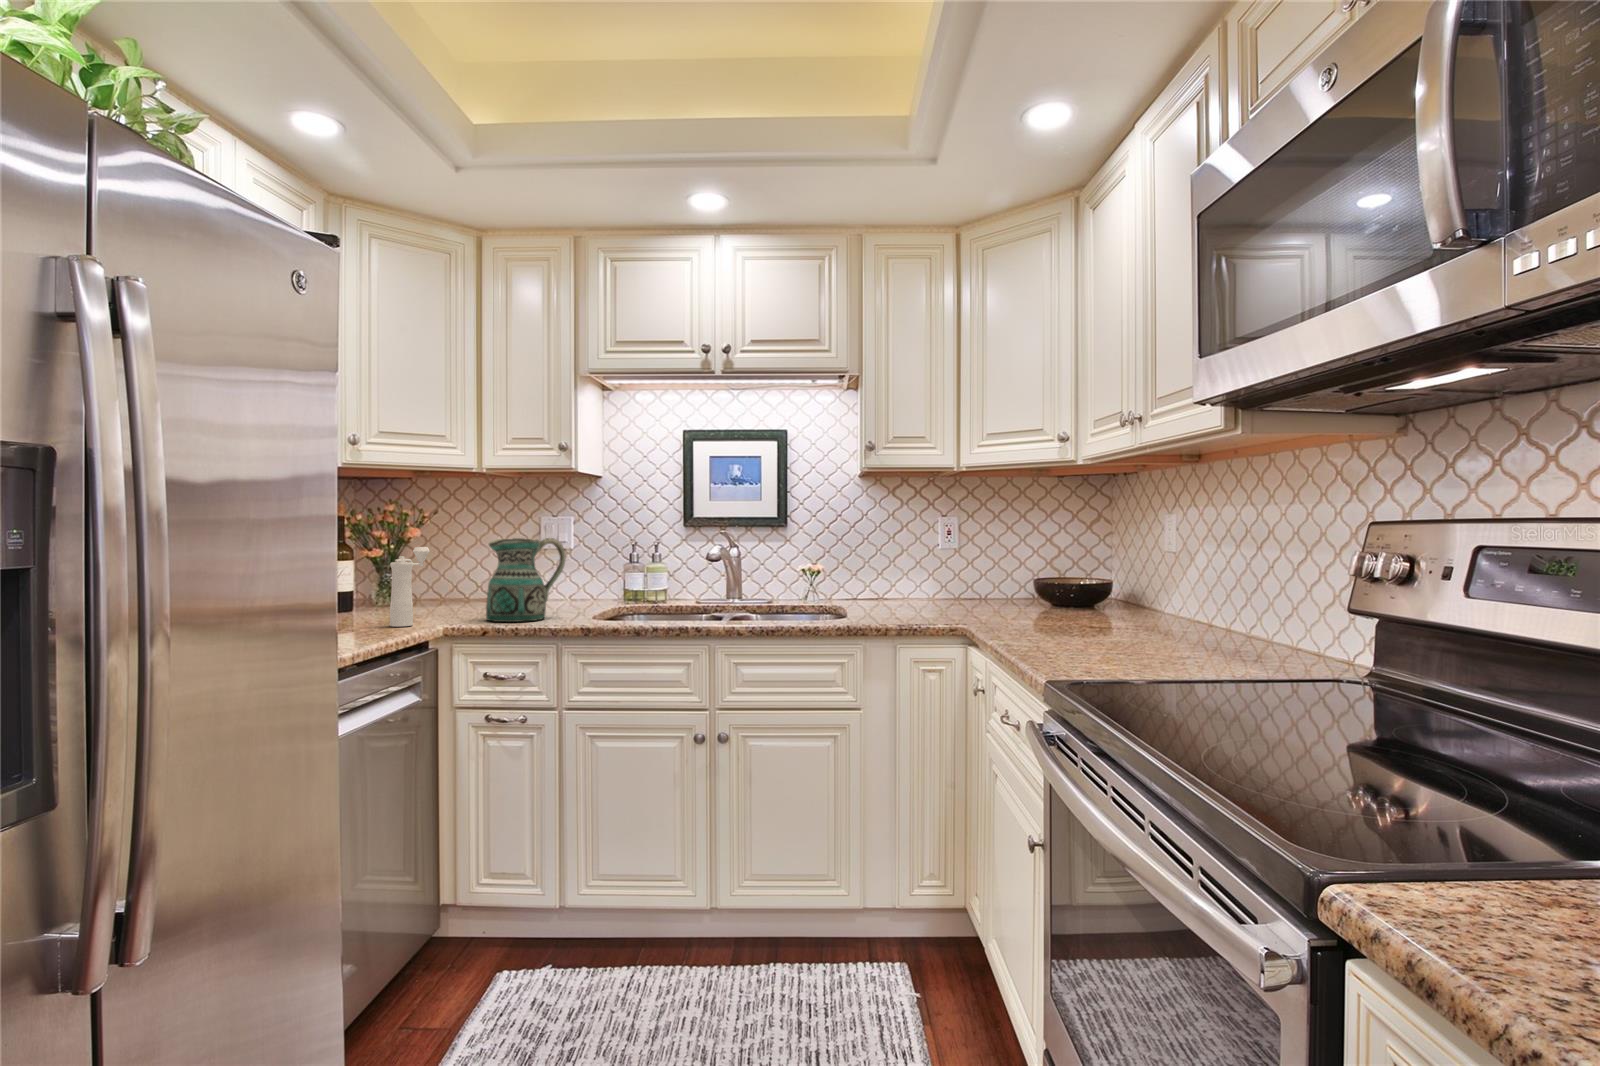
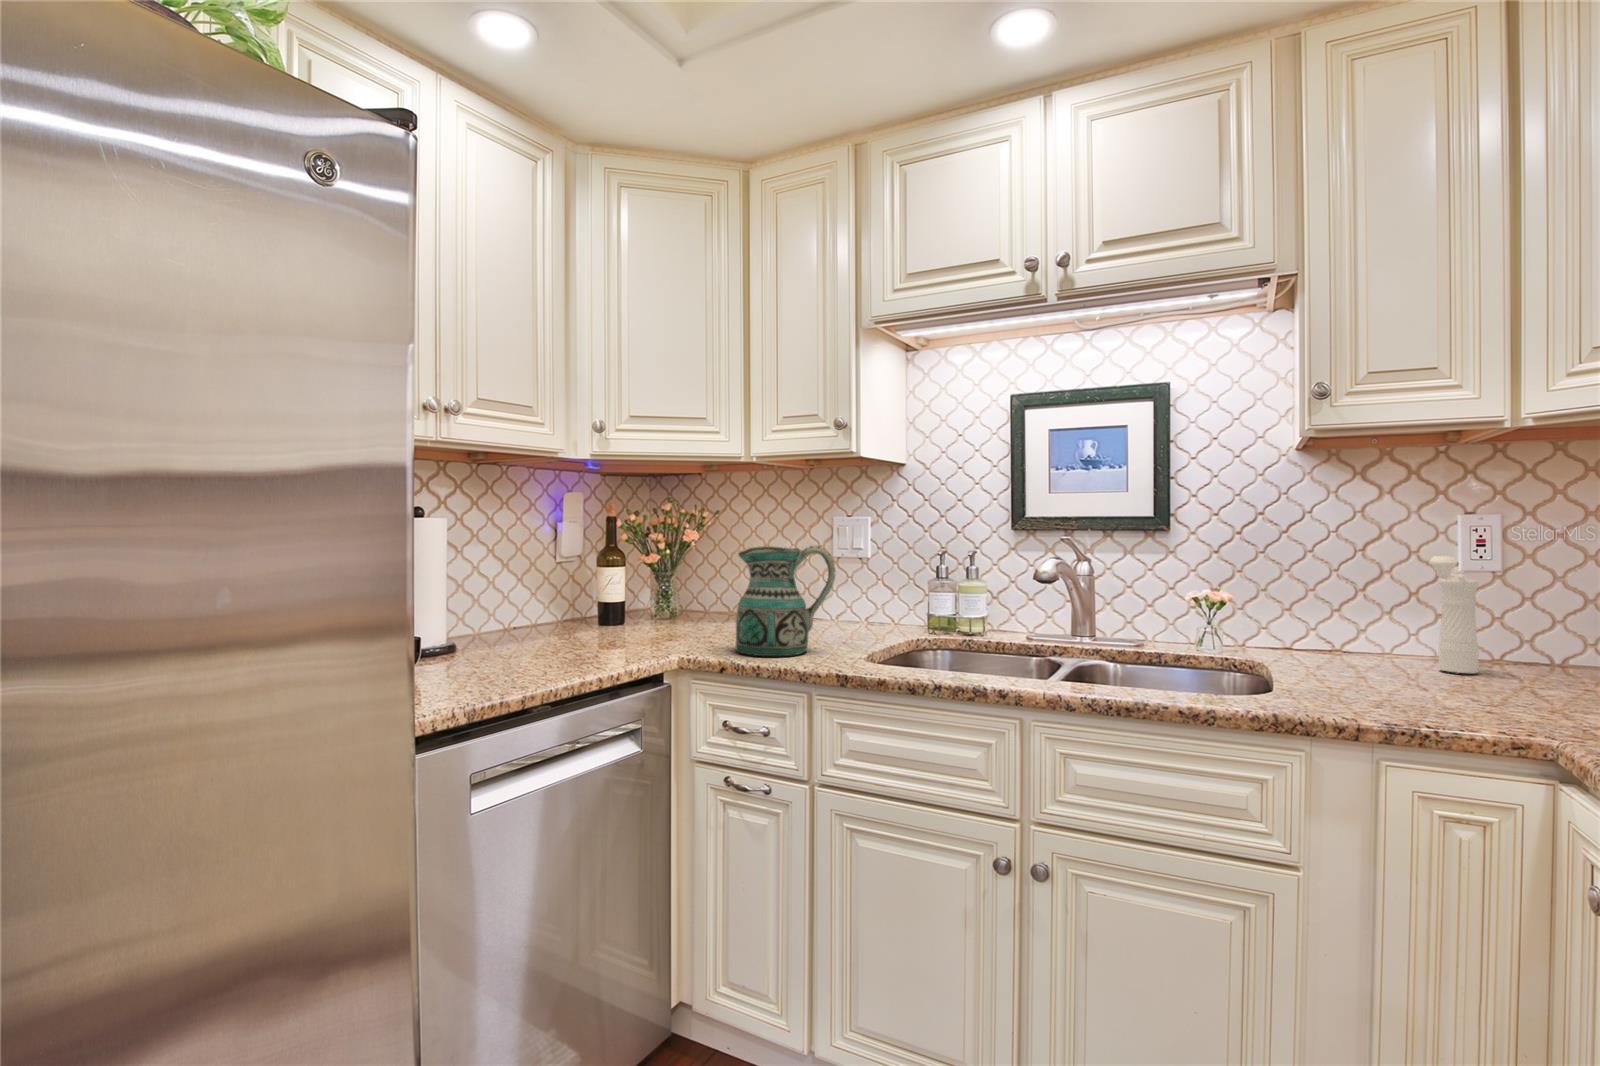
pepper mill: present [390,547,430,627] -> present [1429,556,1479,673]

